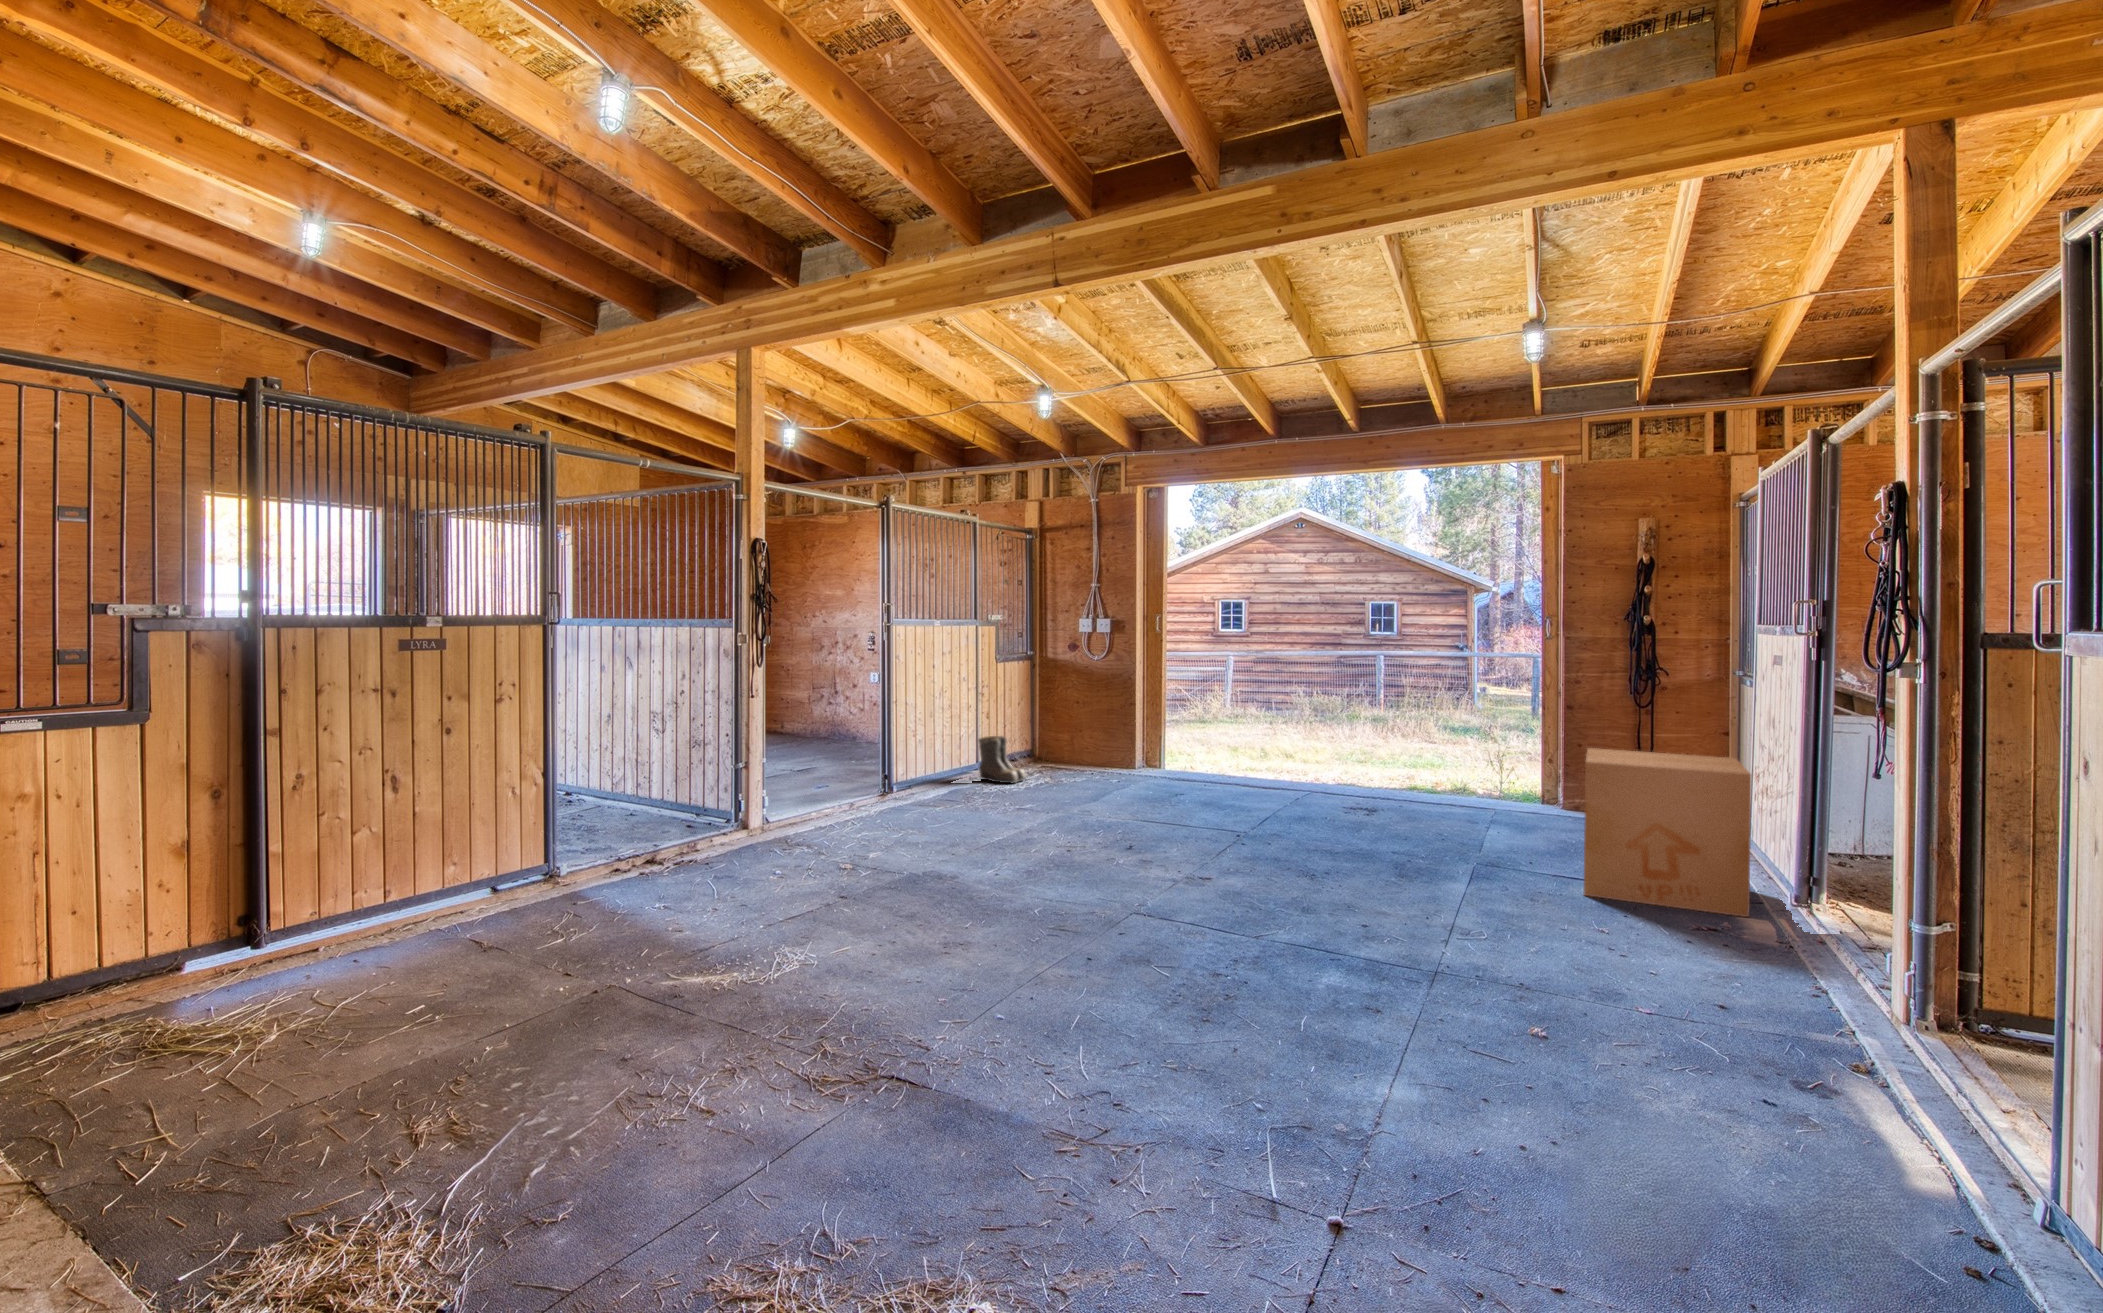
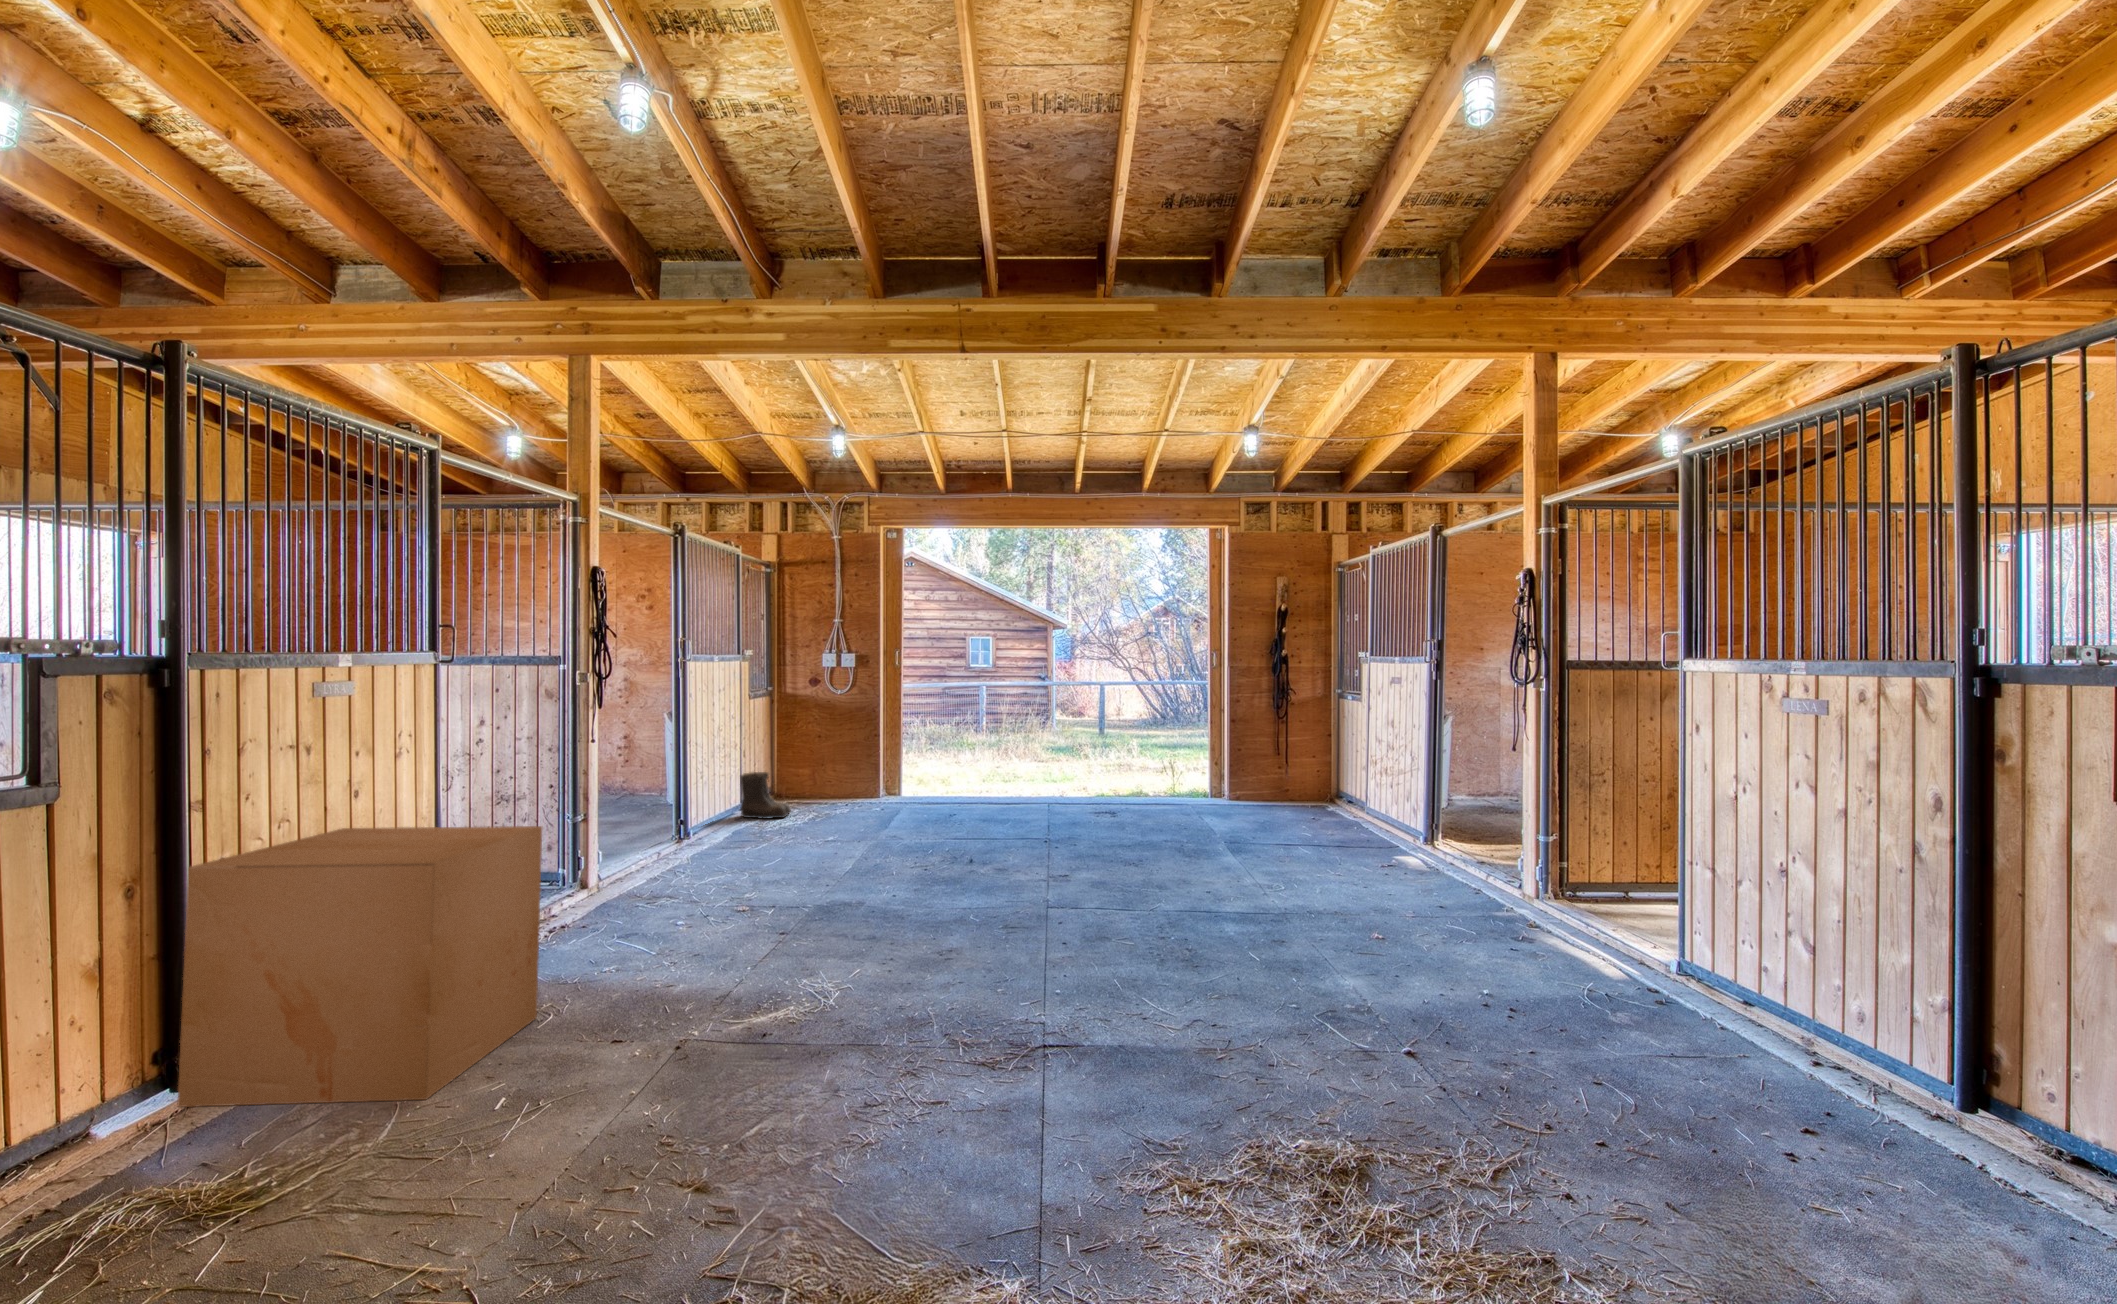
cardboard box: present [1584,748,1751,917] -> present [178,826,542,1107]

